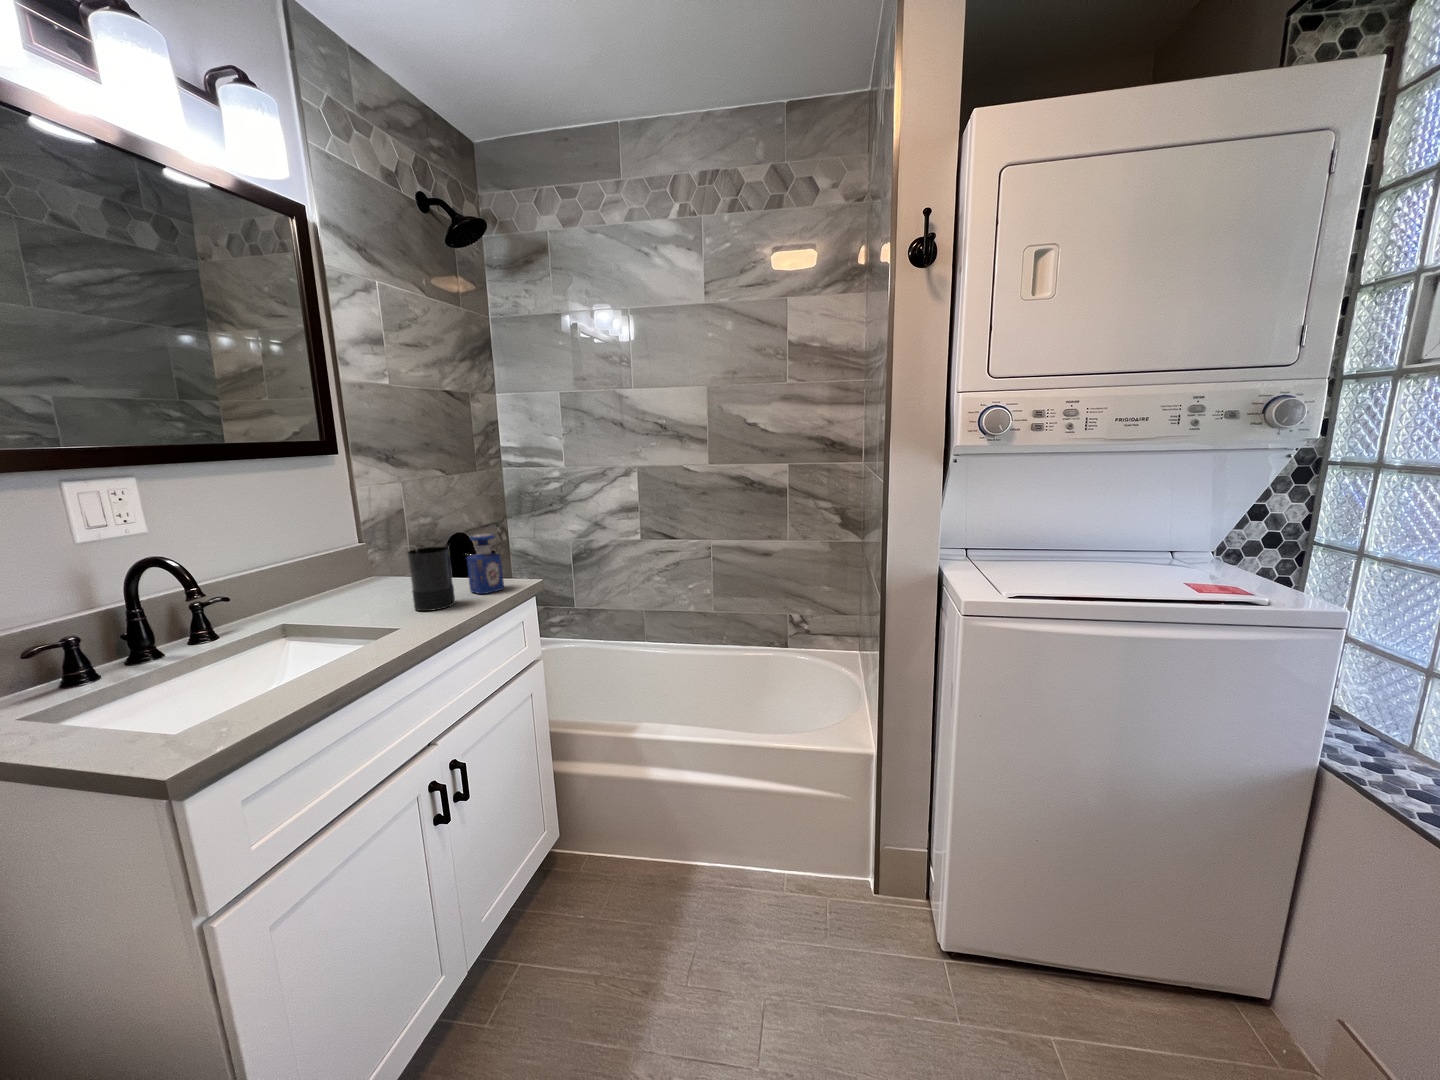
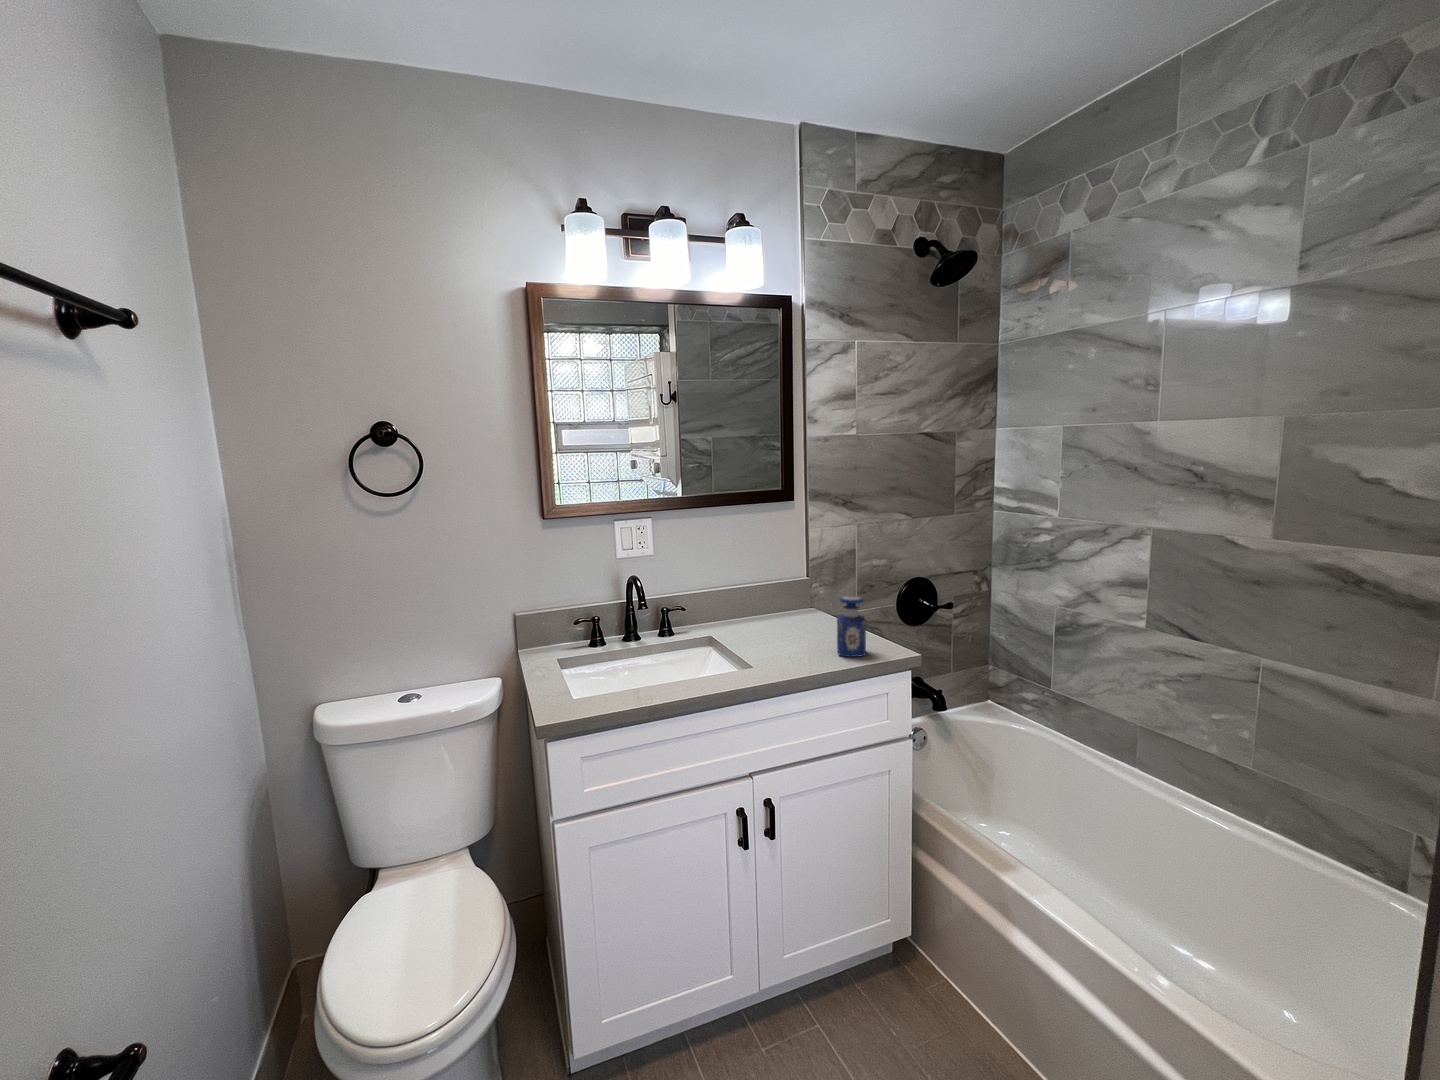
candle: present [407,546,455,611] -> none [776,596,812,661]

